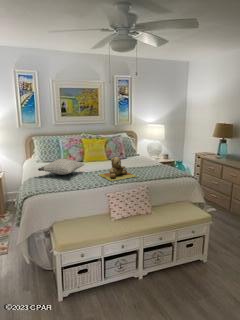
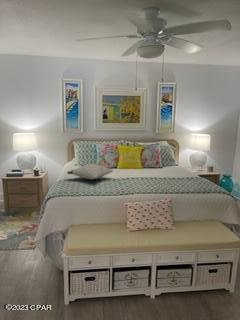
teddy bear: present [99,157,137,181] -> none [125,166,164,190]

